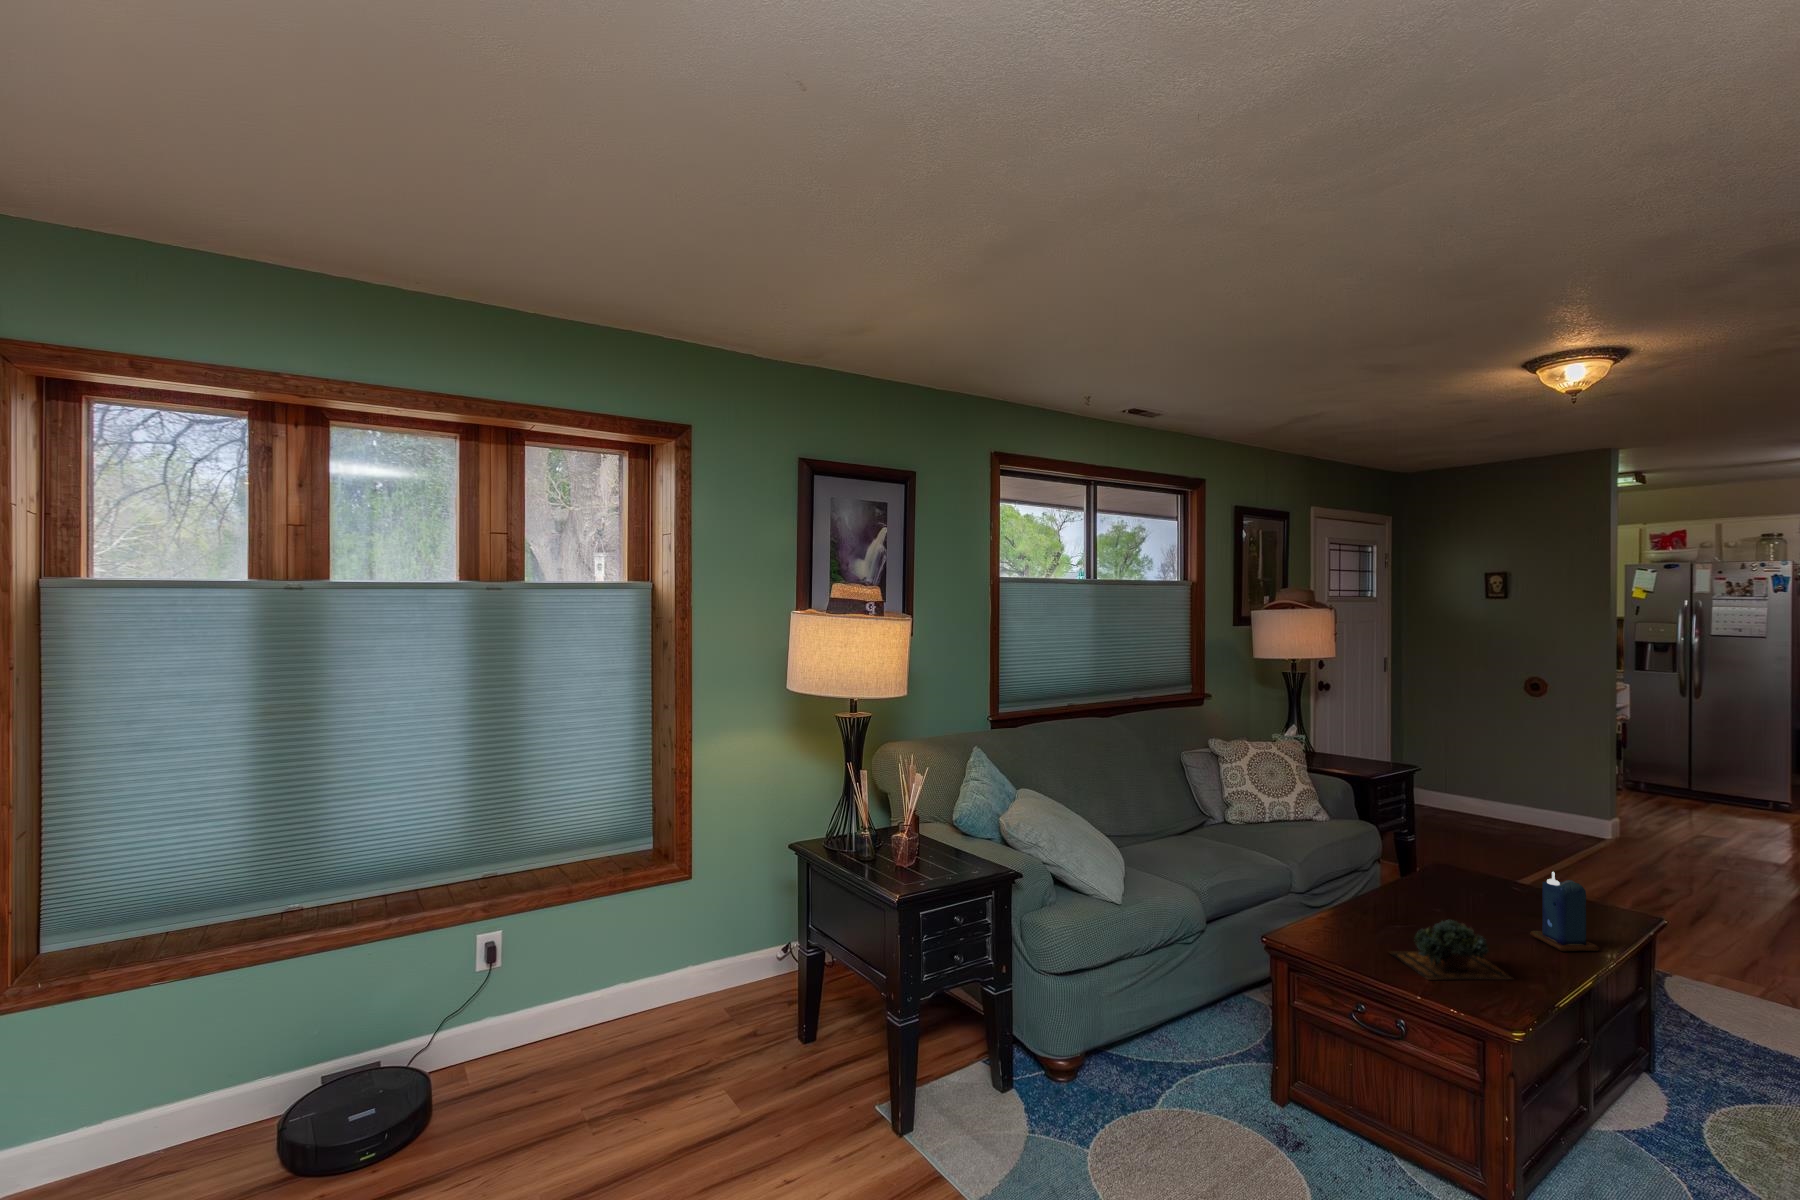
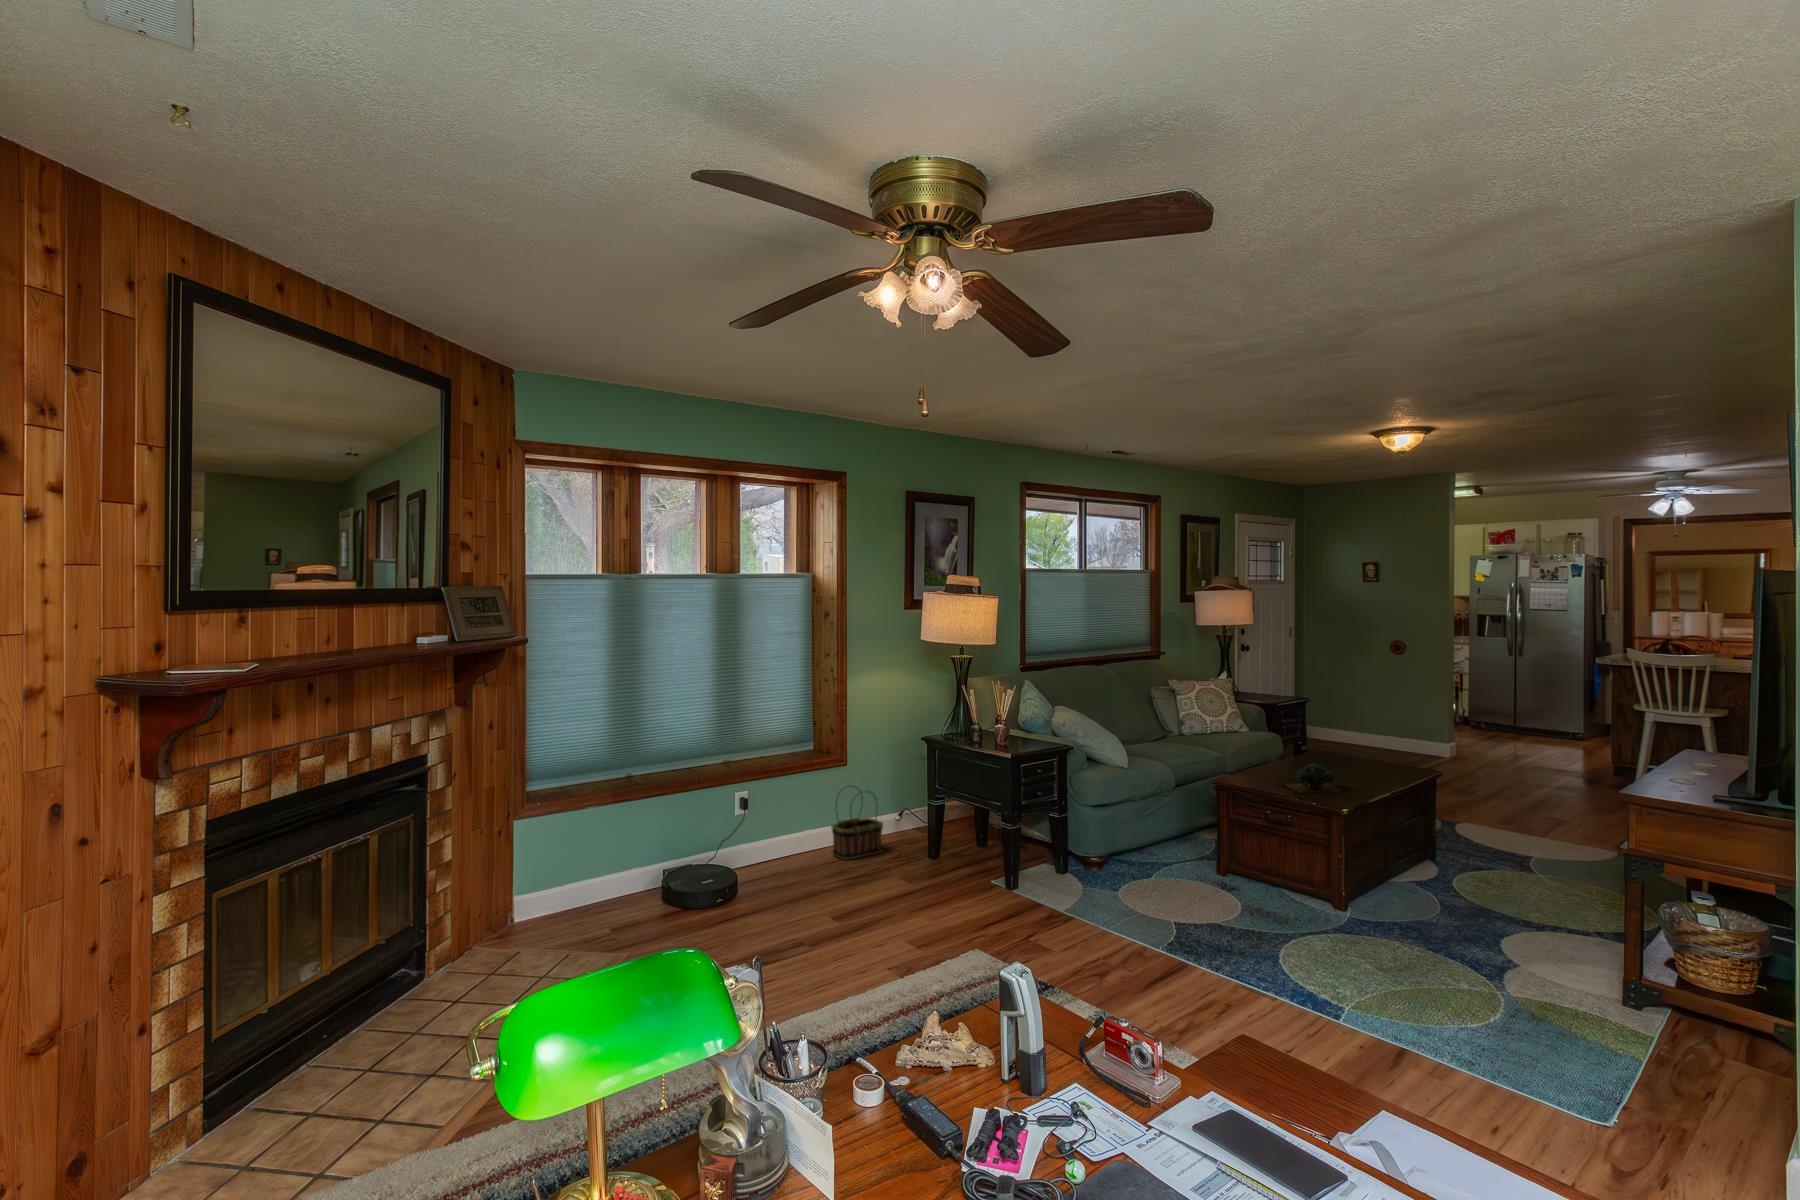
candle: present [1530,872,1599,951] -> none [1360,739,1395,782]
basket: none [658,907,742,1032] -> present [831,790,883,860]

